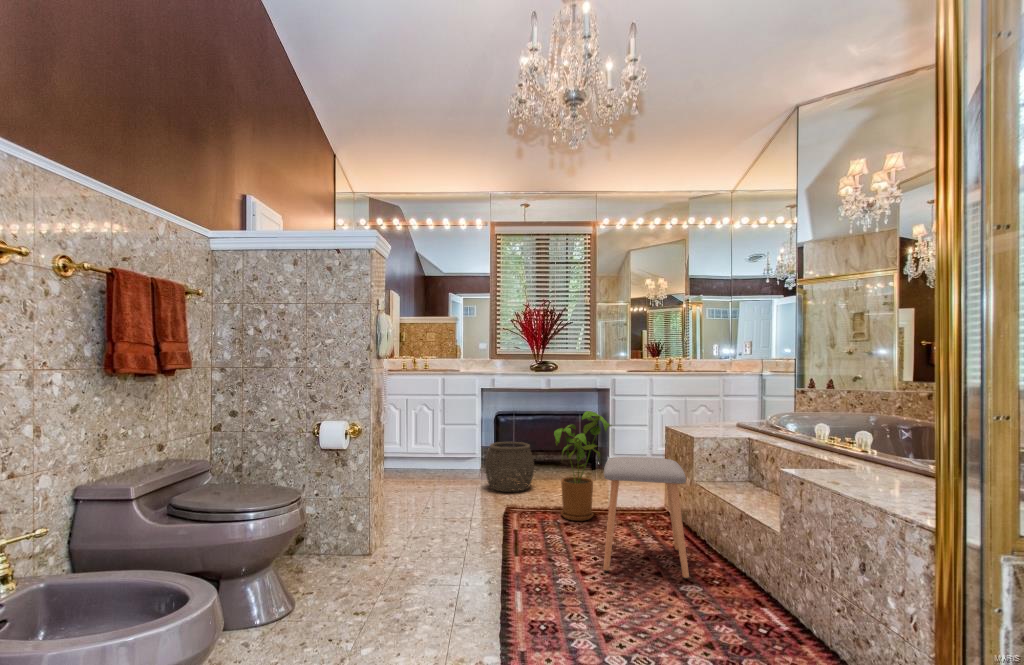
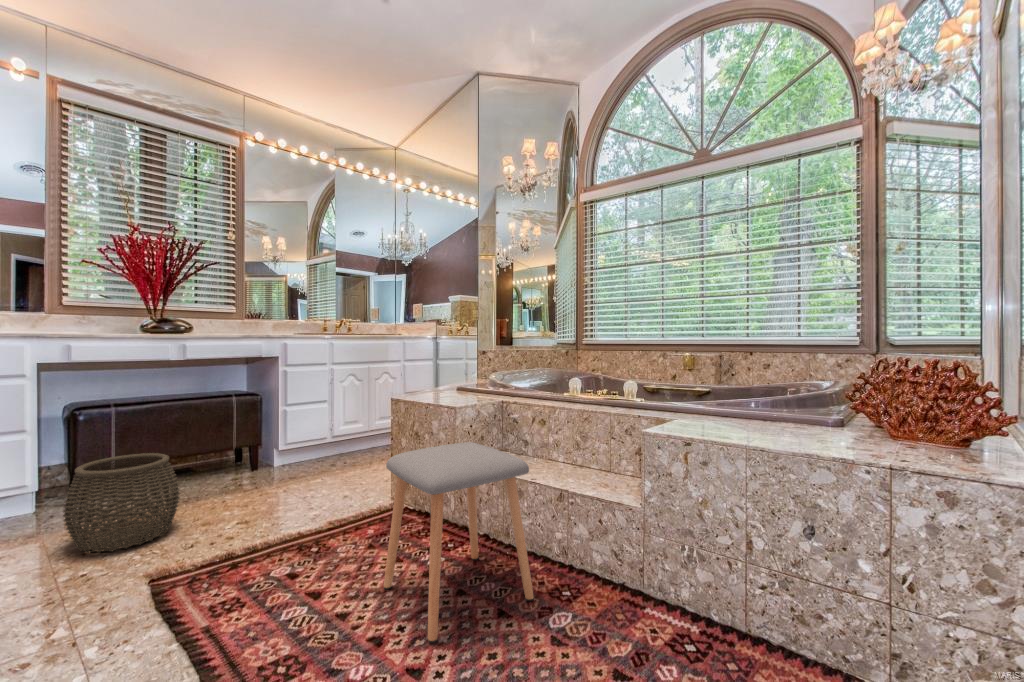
house plant: present [554,411,612,521] -> none [251,388,350,565]

